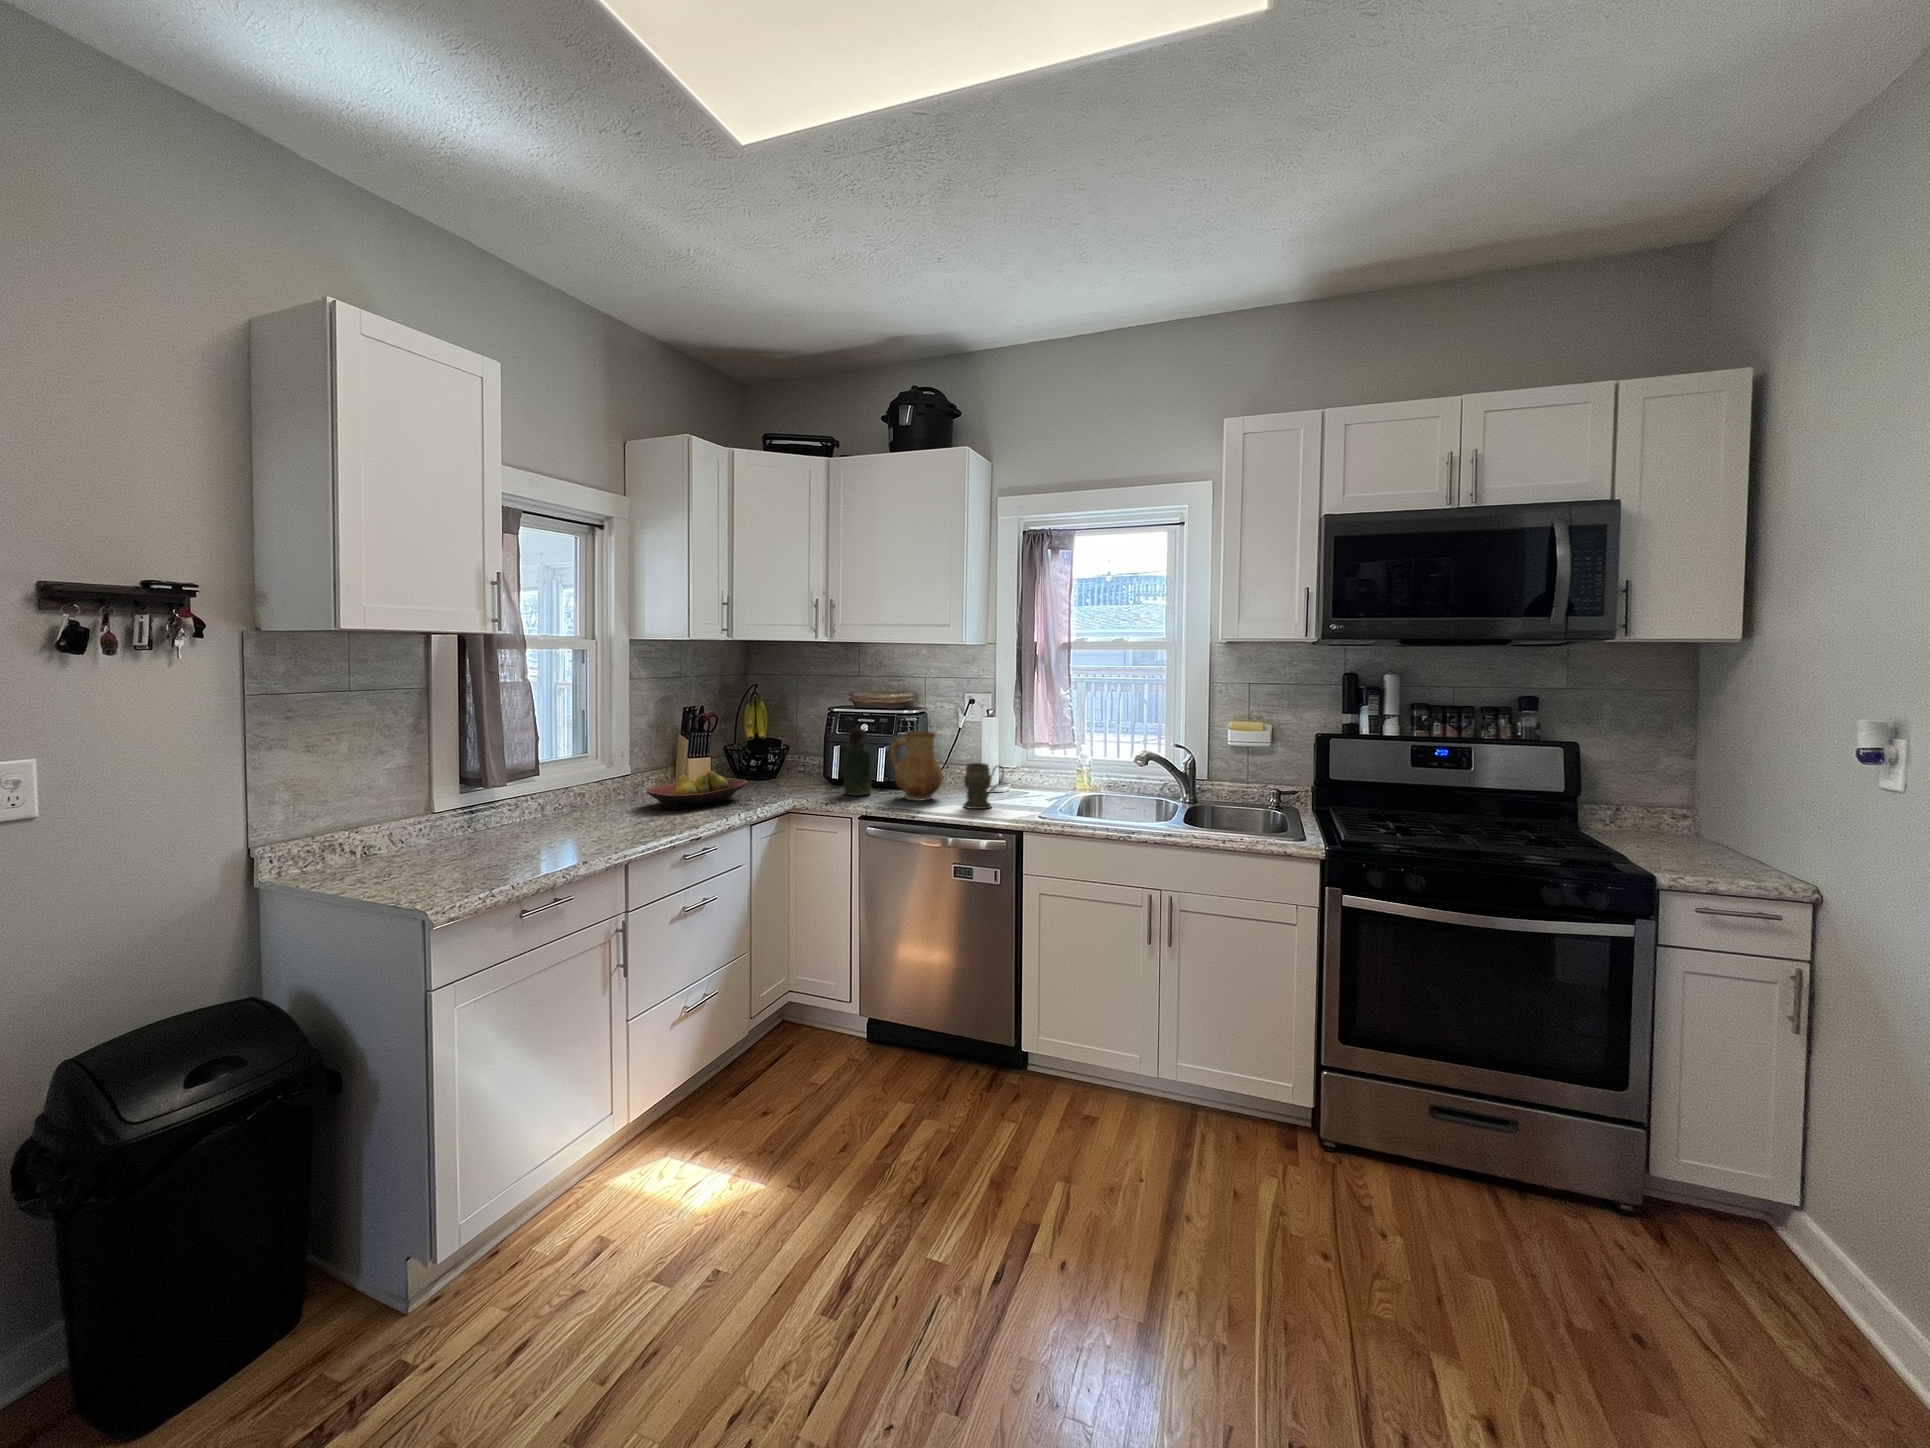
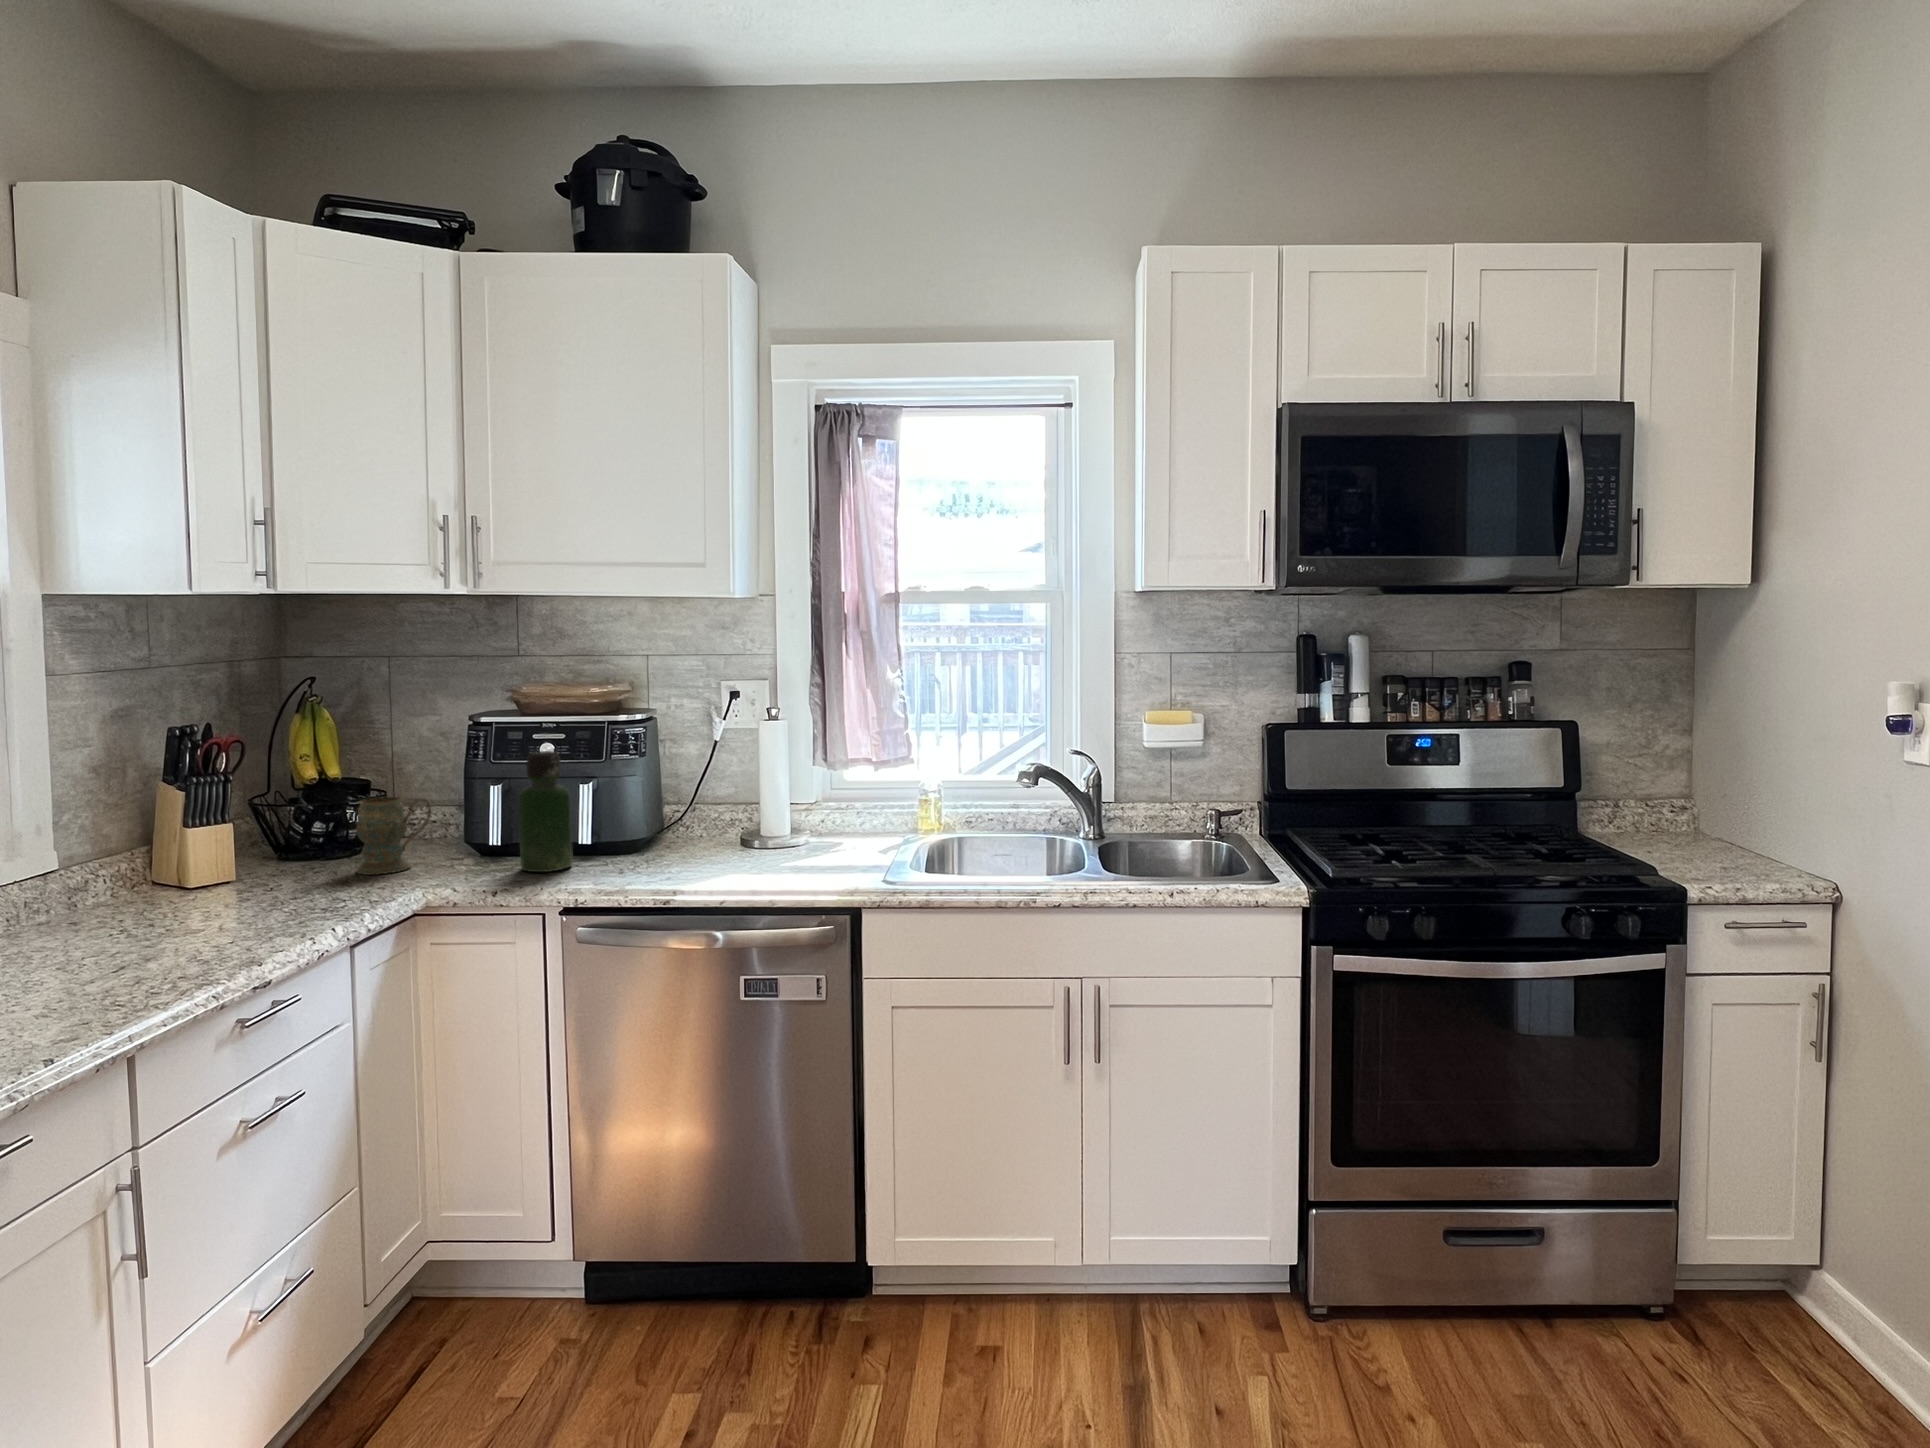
ceramic pitcher: present [890,731,943,801] -> none [608,749,706,871]
mug: present [963,763,1004,809] -> present [356,797,431,875]
fruit bowl: present [647,771,747,809] -> none [91,852,322,939]

